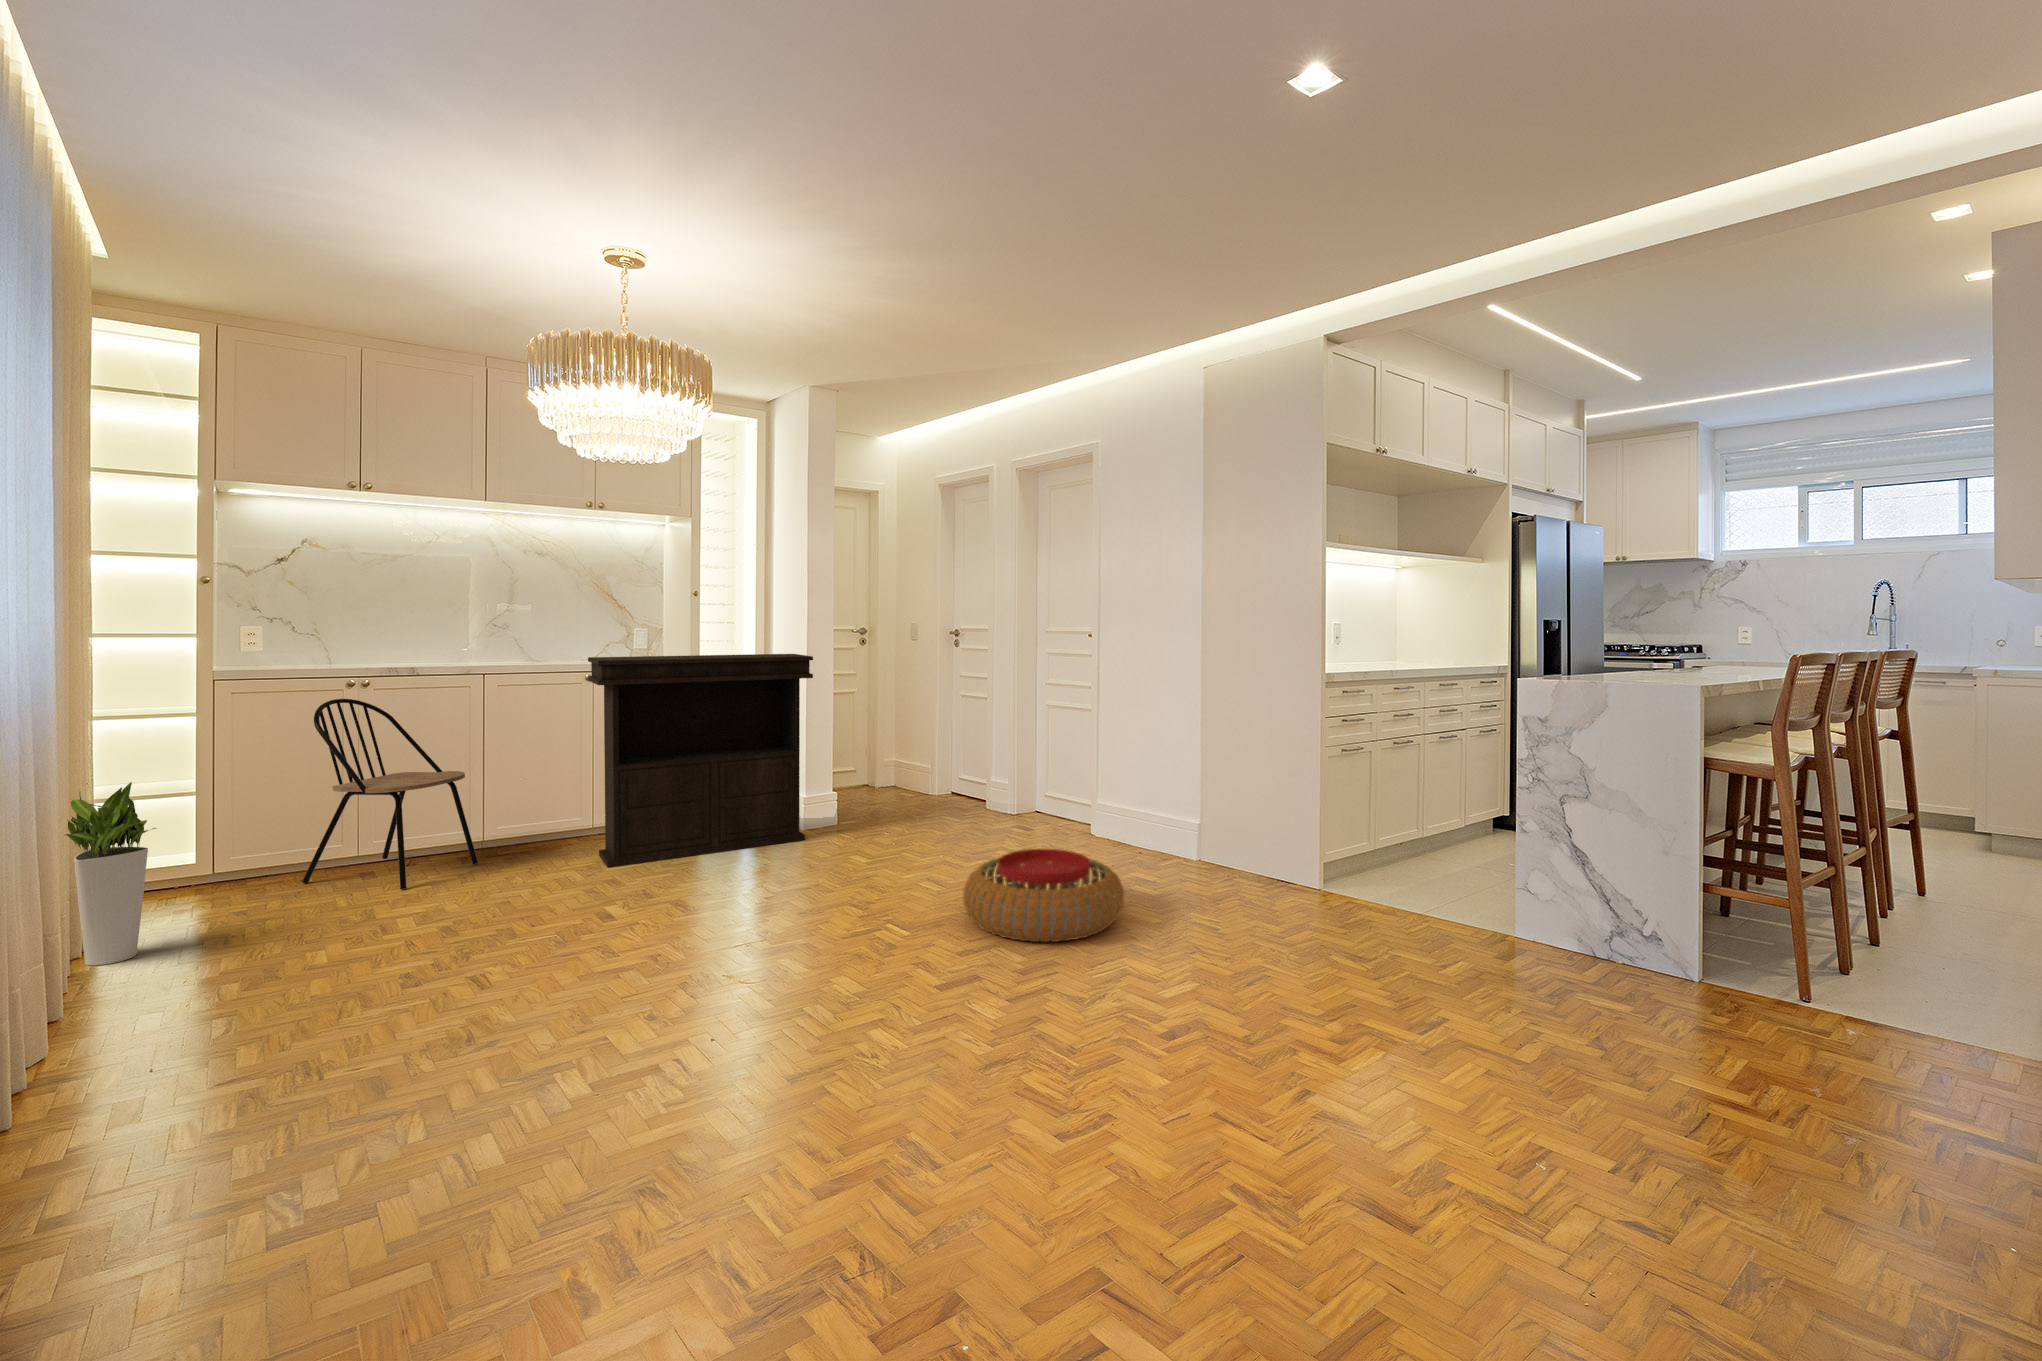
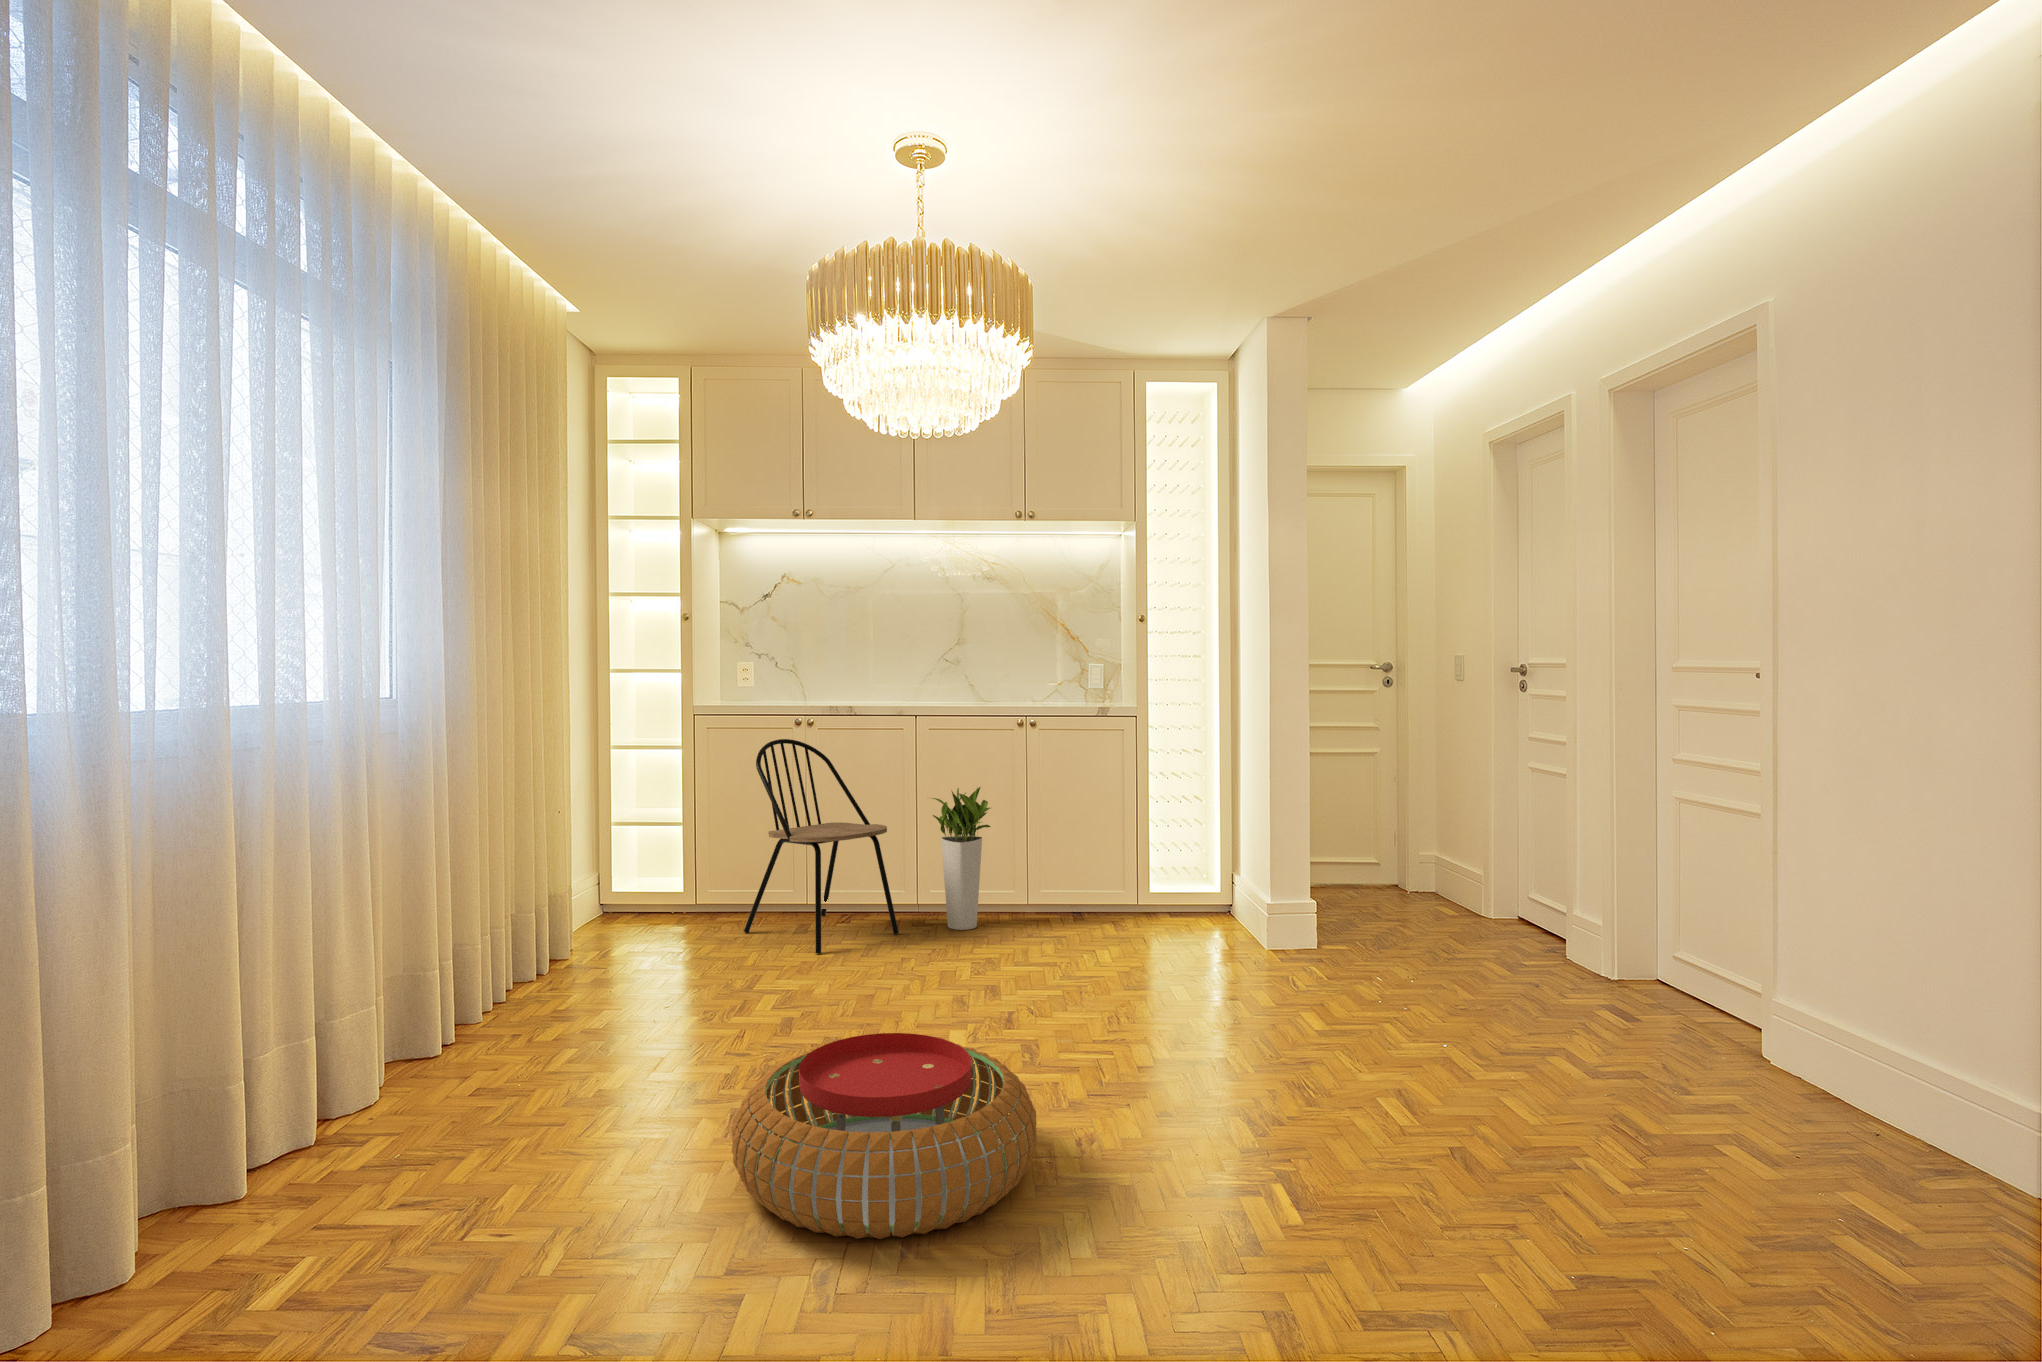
console table: present [588,654,813,867] -> none [1010,694,1287,960]
planter: present [65,782,157,965] -> present [933,787,991,930]
pouf: present [963,849,1124,942] -> present [732,1033,1037,1239]

